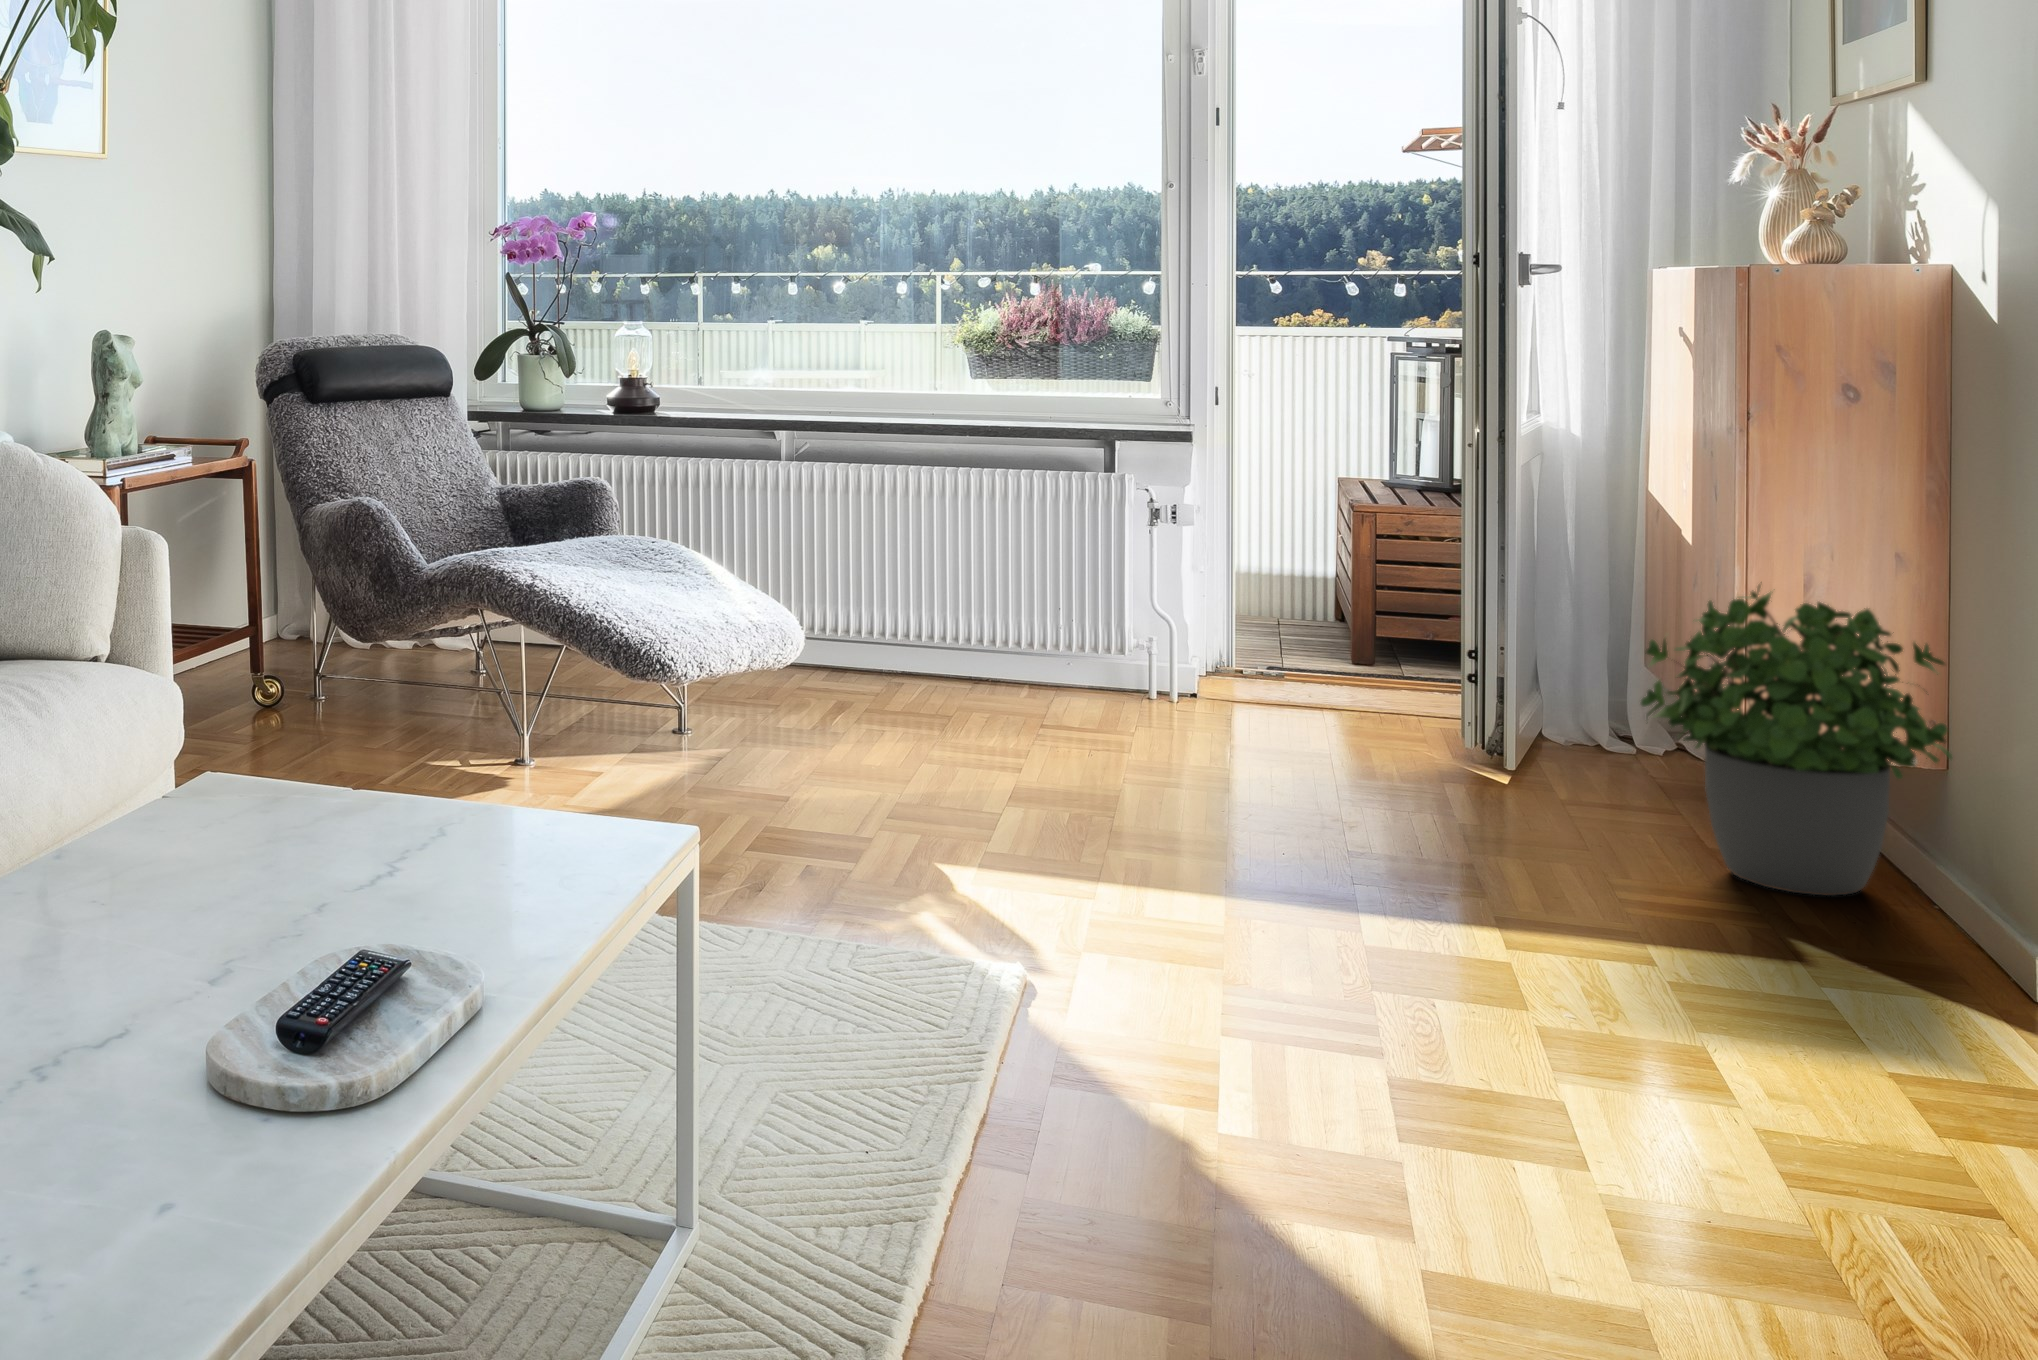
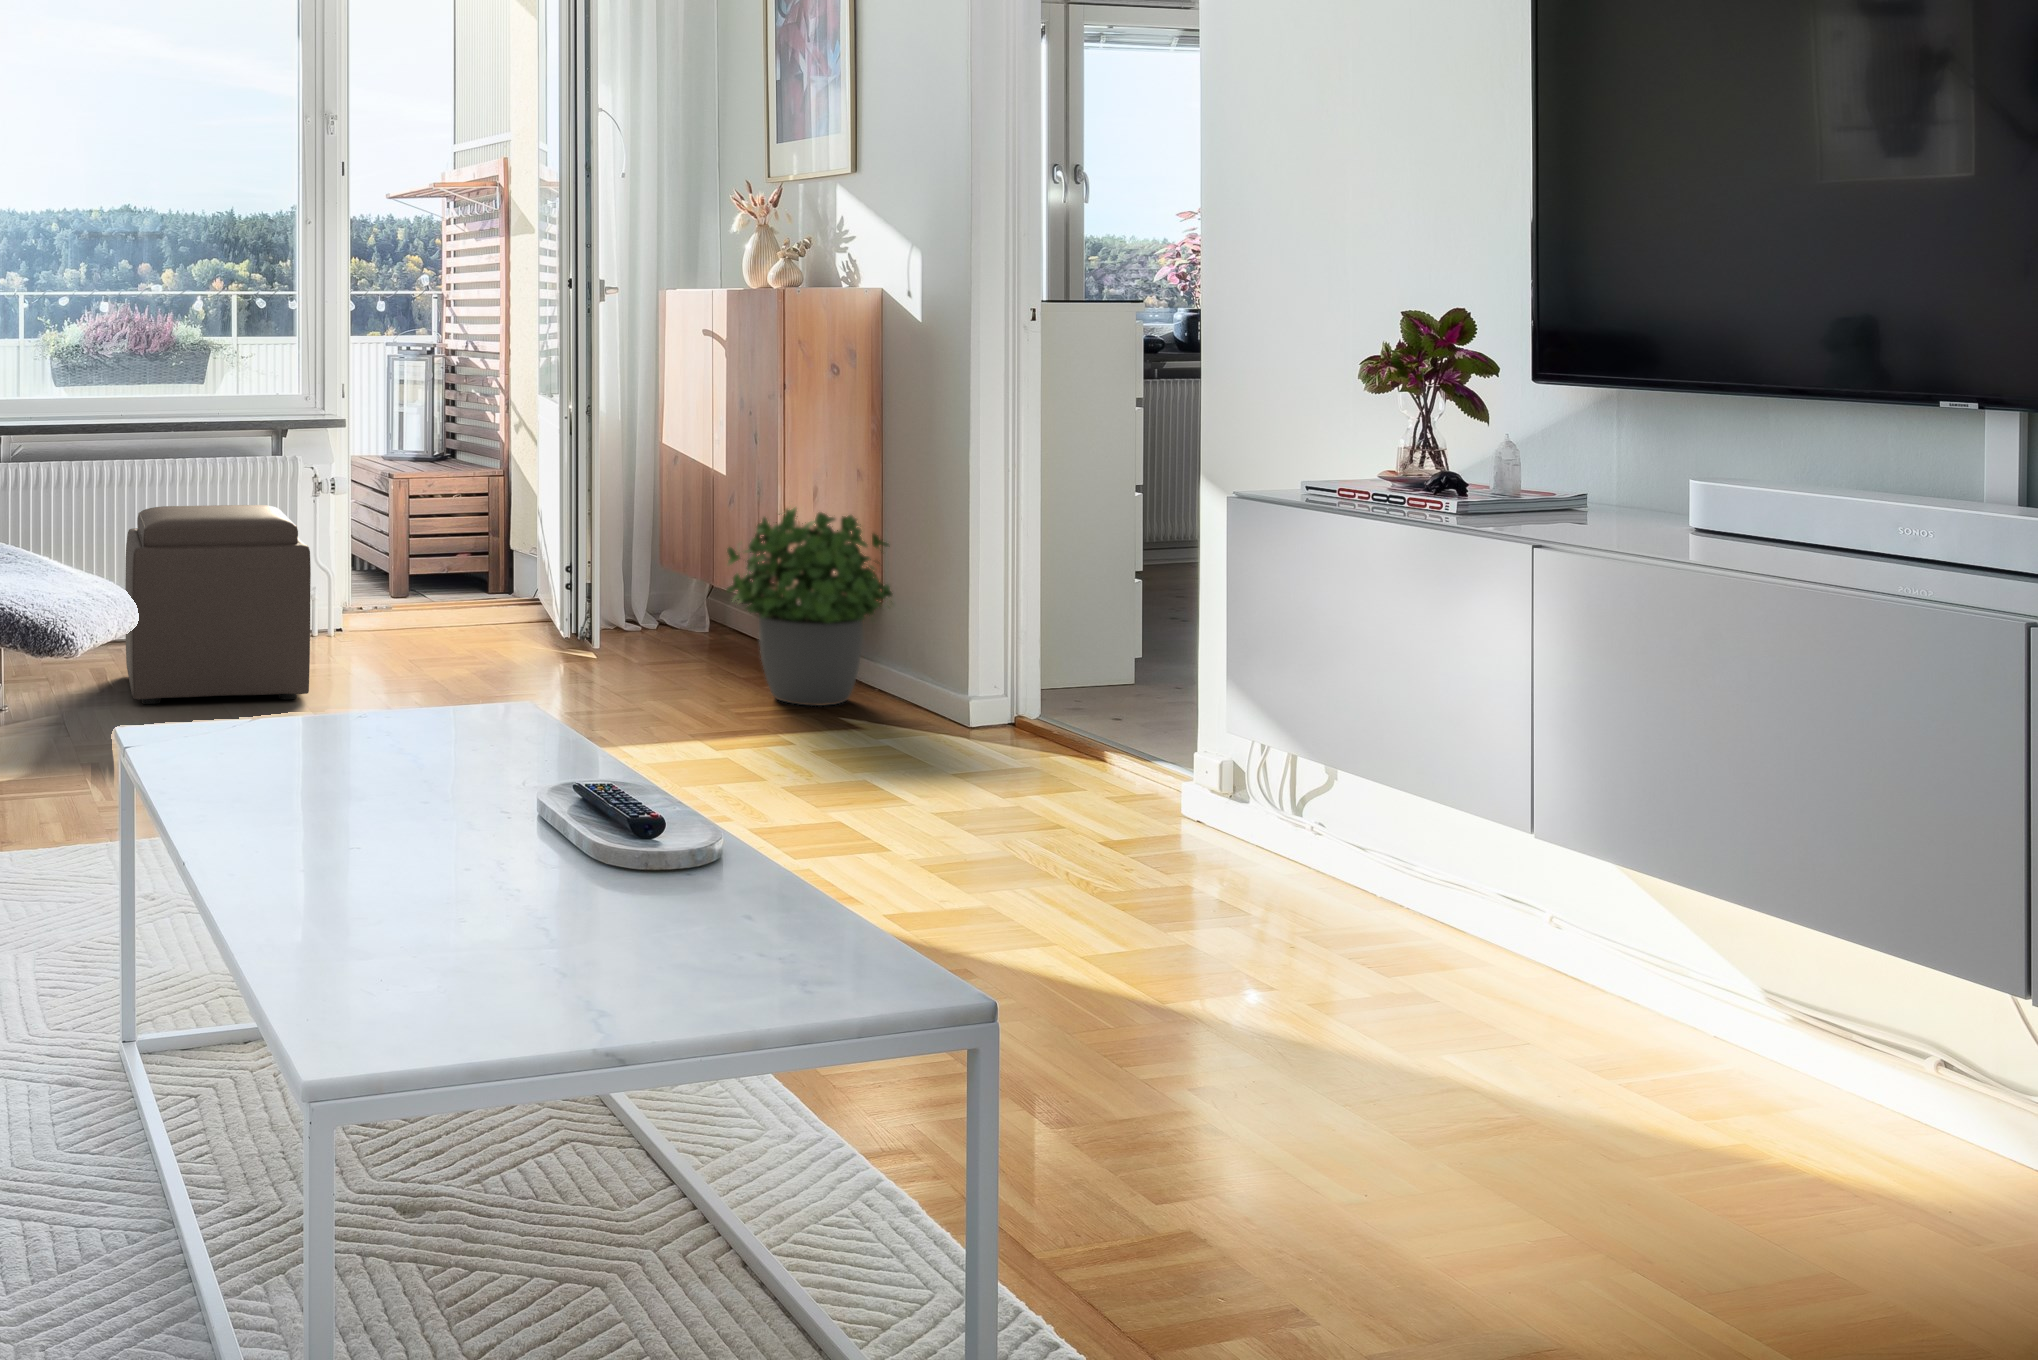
ottoman: none [828,523,1072,770] -> present [125,505,311,704]

